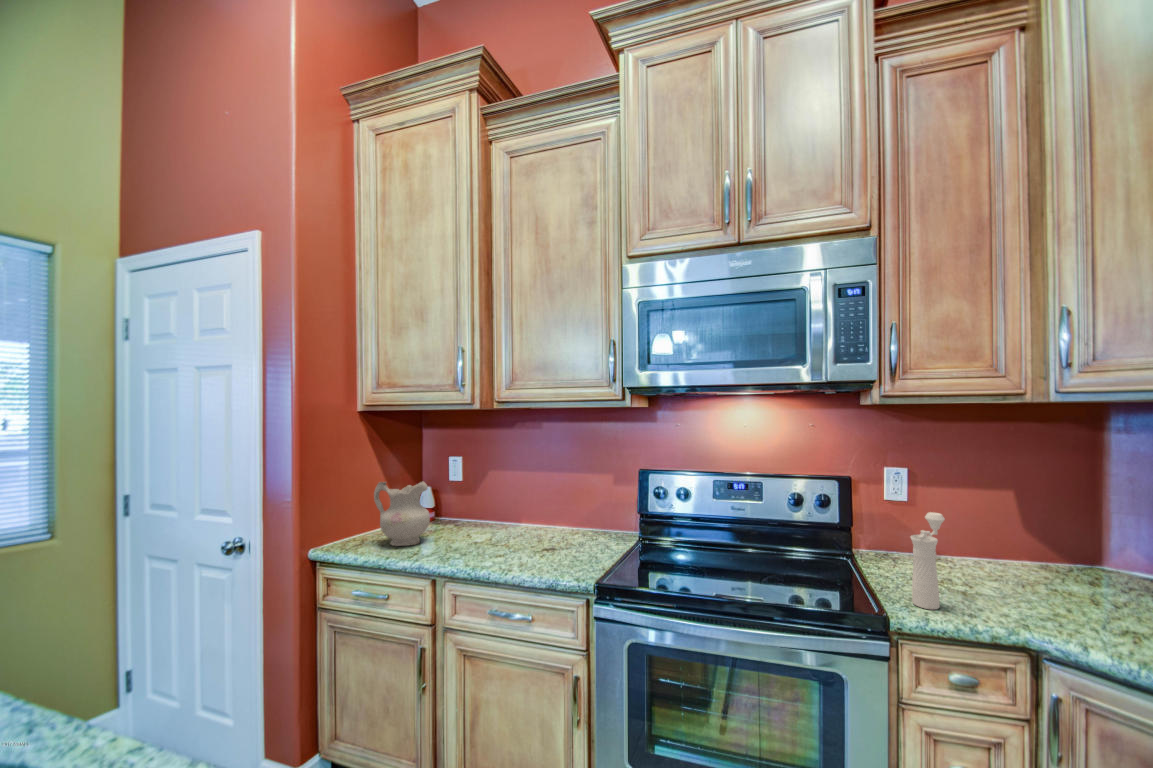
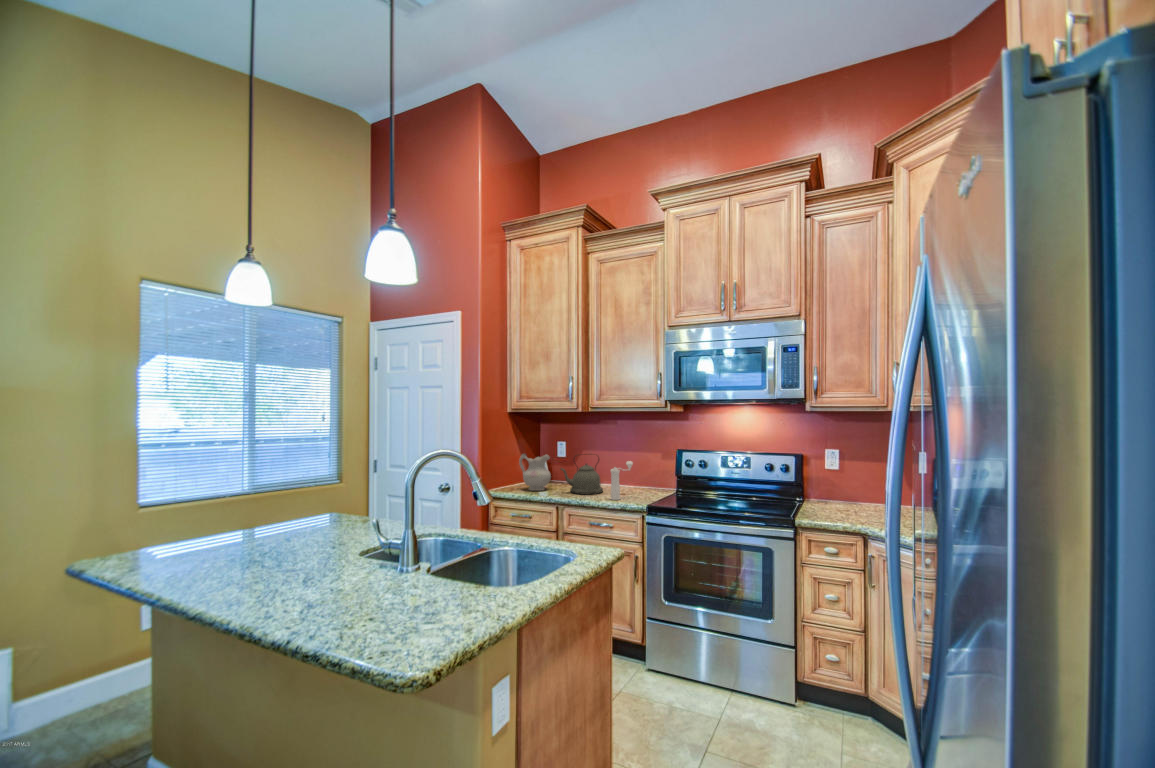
kettle: none [442,480,518,554] -> present [561,458,603,495]
pepper mill: present [911,512,945,610] -> present [611,461,633,500]

